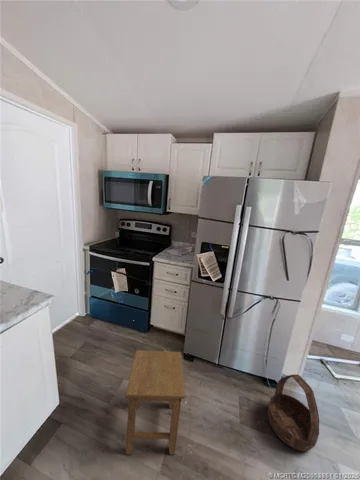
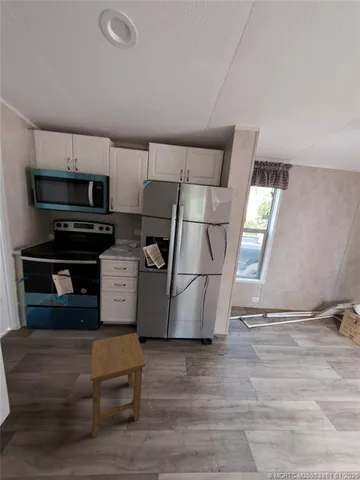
basket: present [268,374,319,451] -> none [207,328,241,381]

